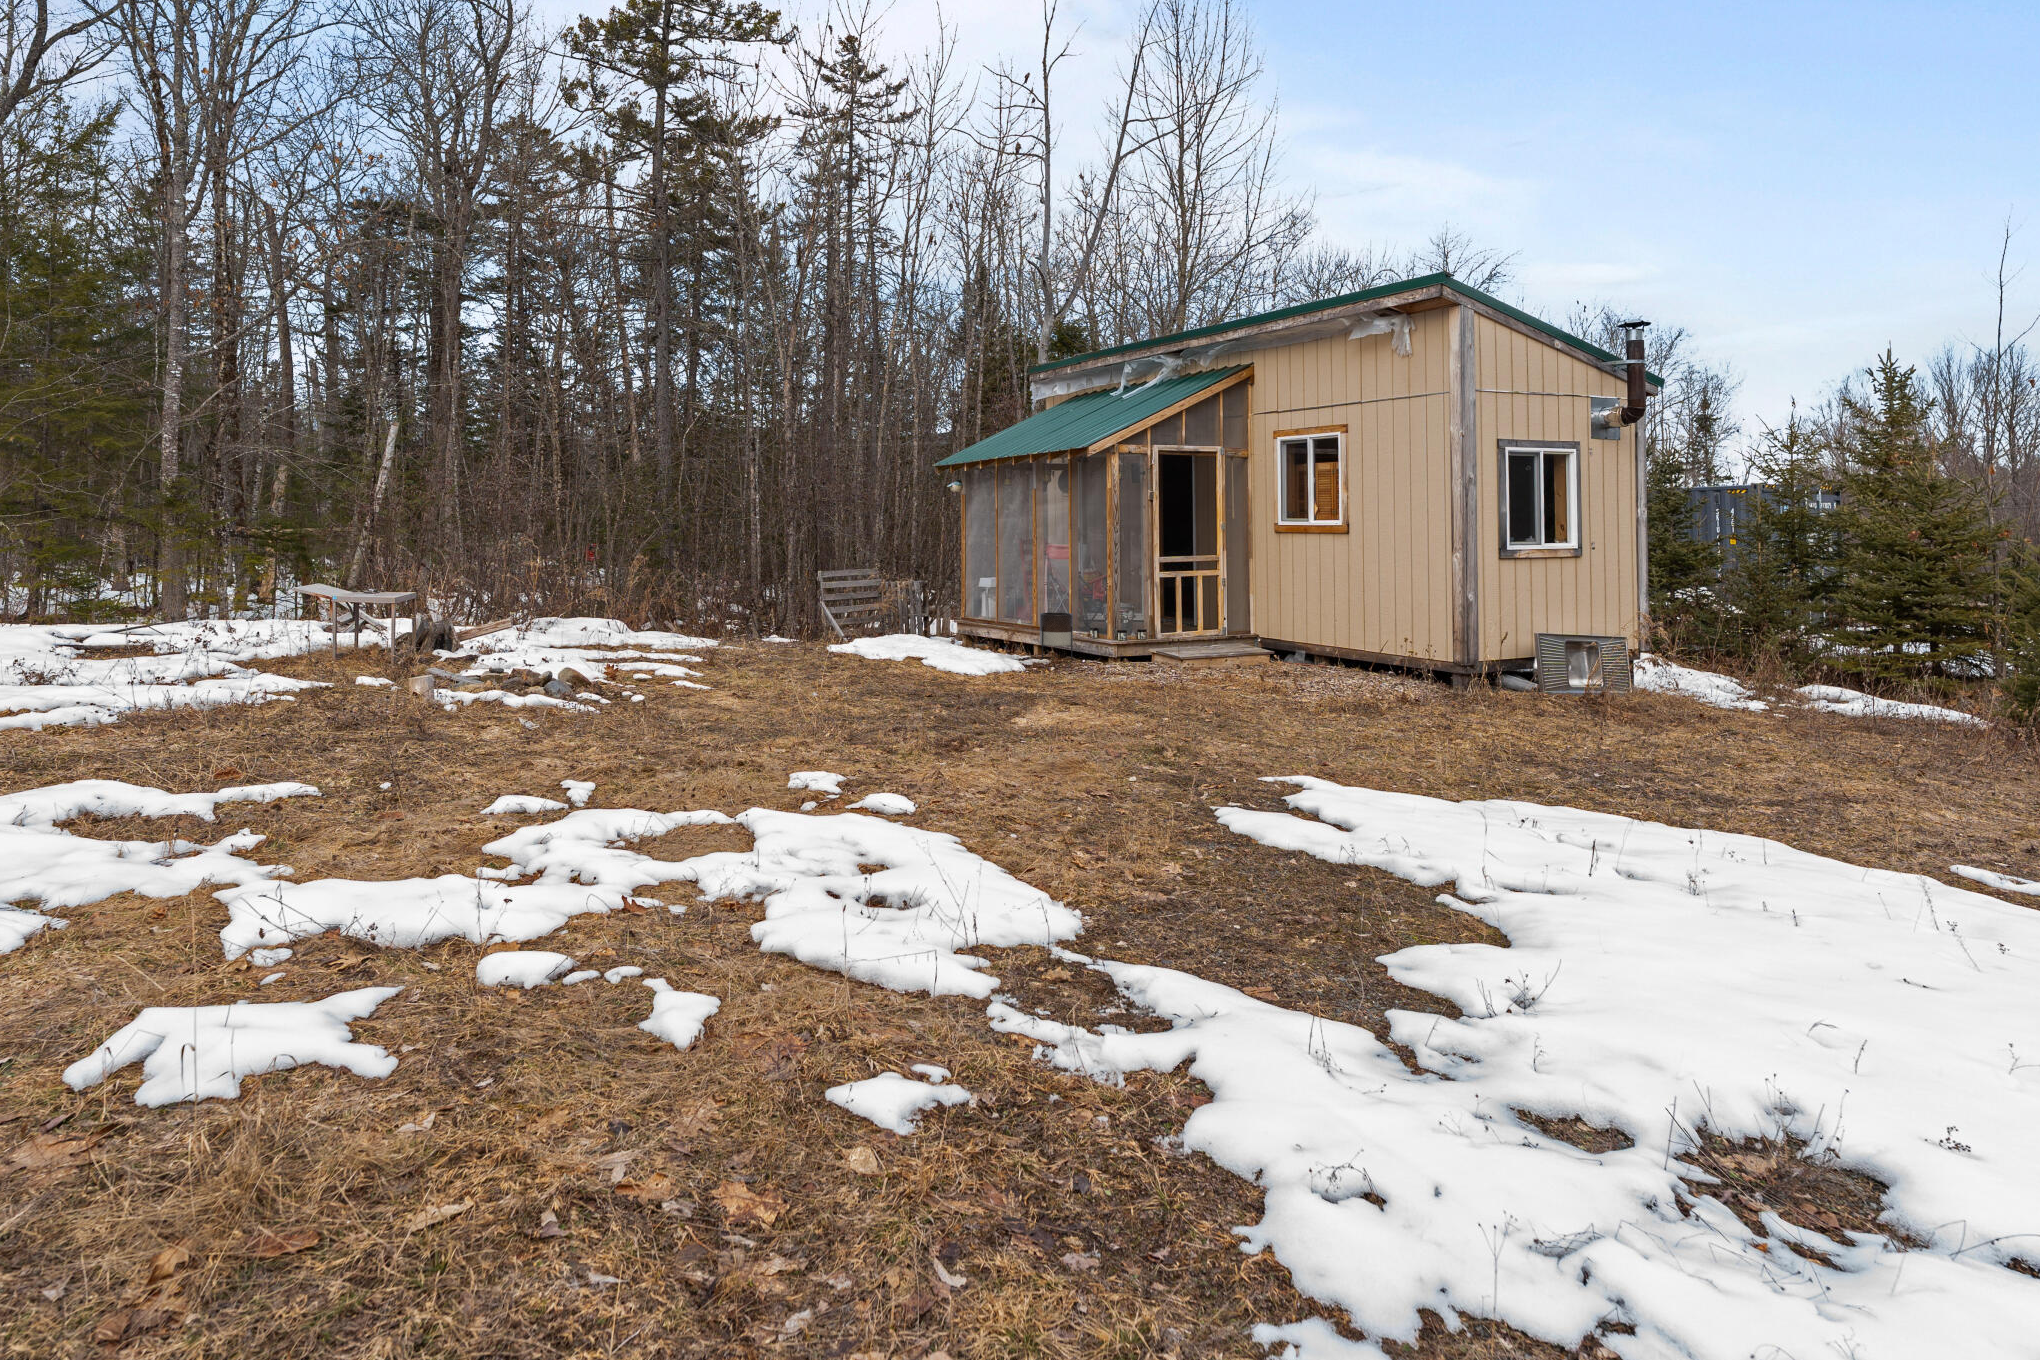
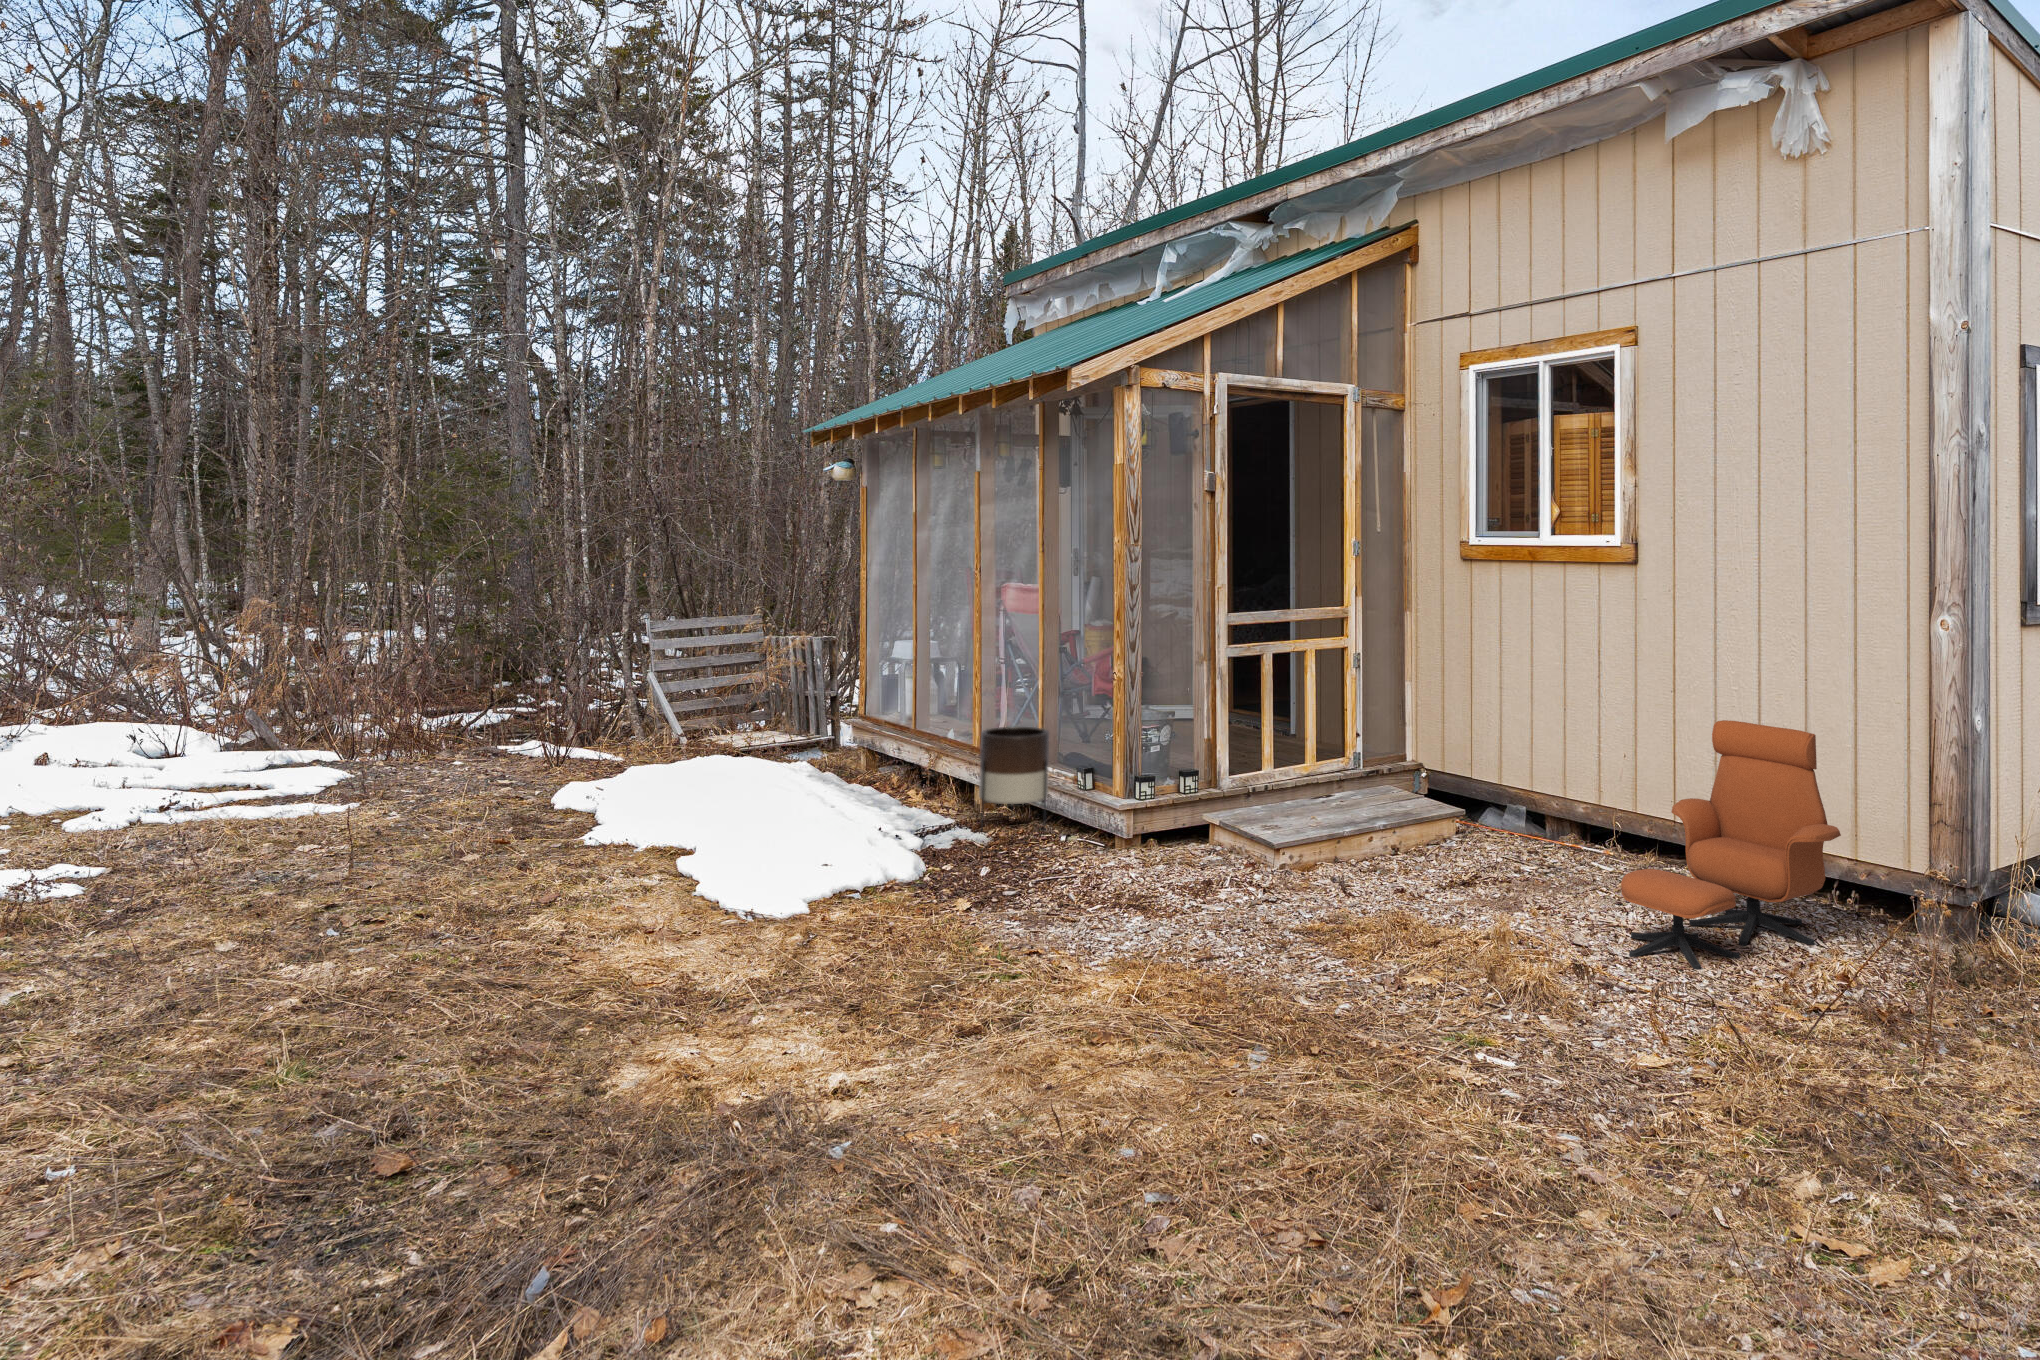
lounge chair: none [1320,601,1413,689] -> present [1621,720,1841,970]

